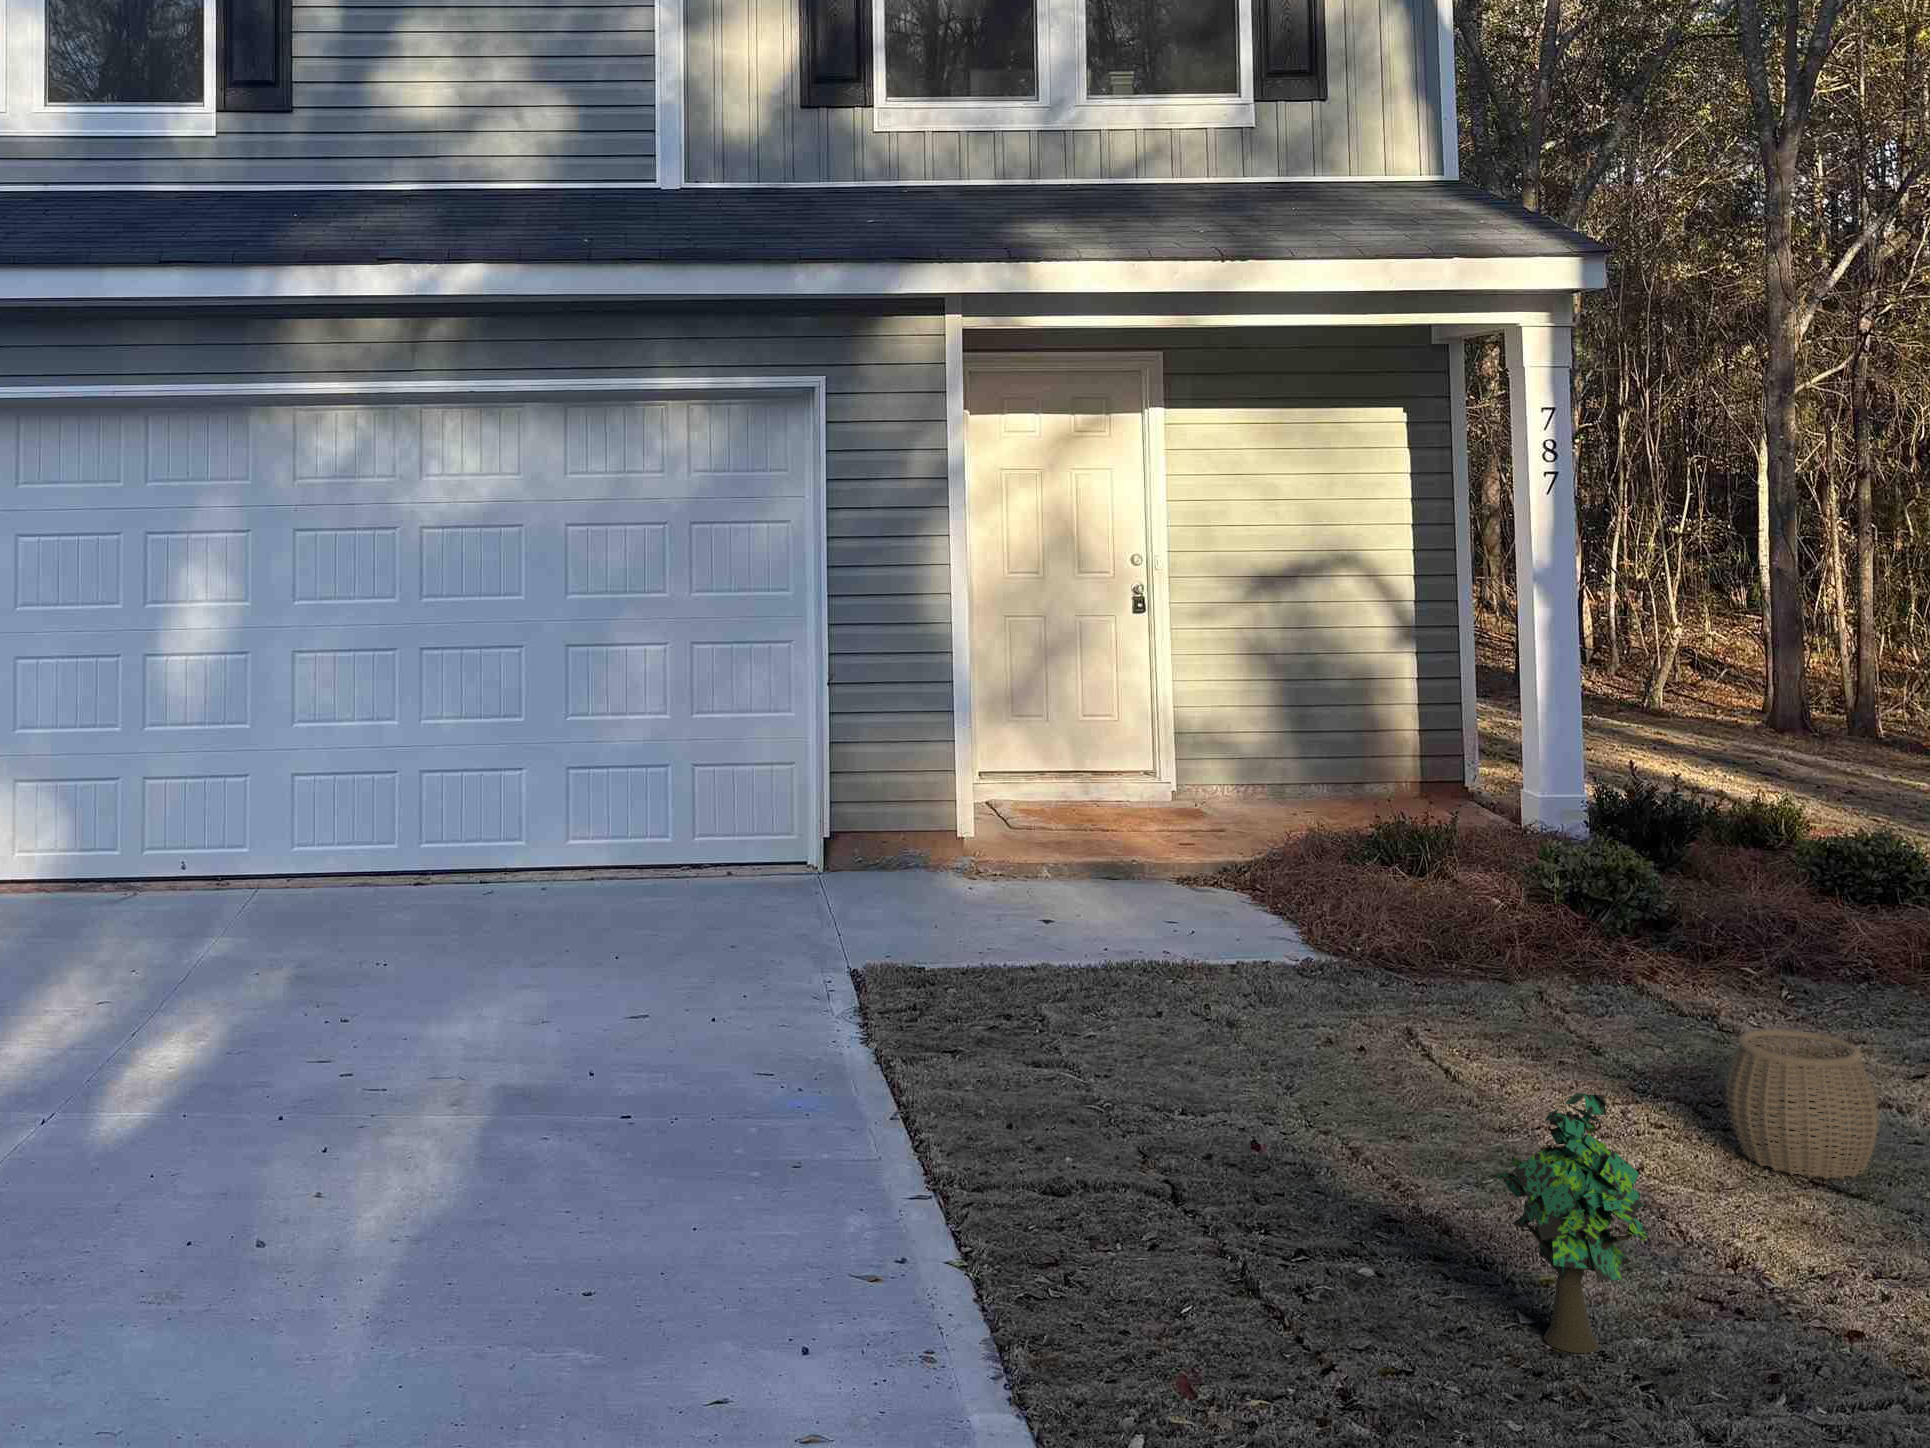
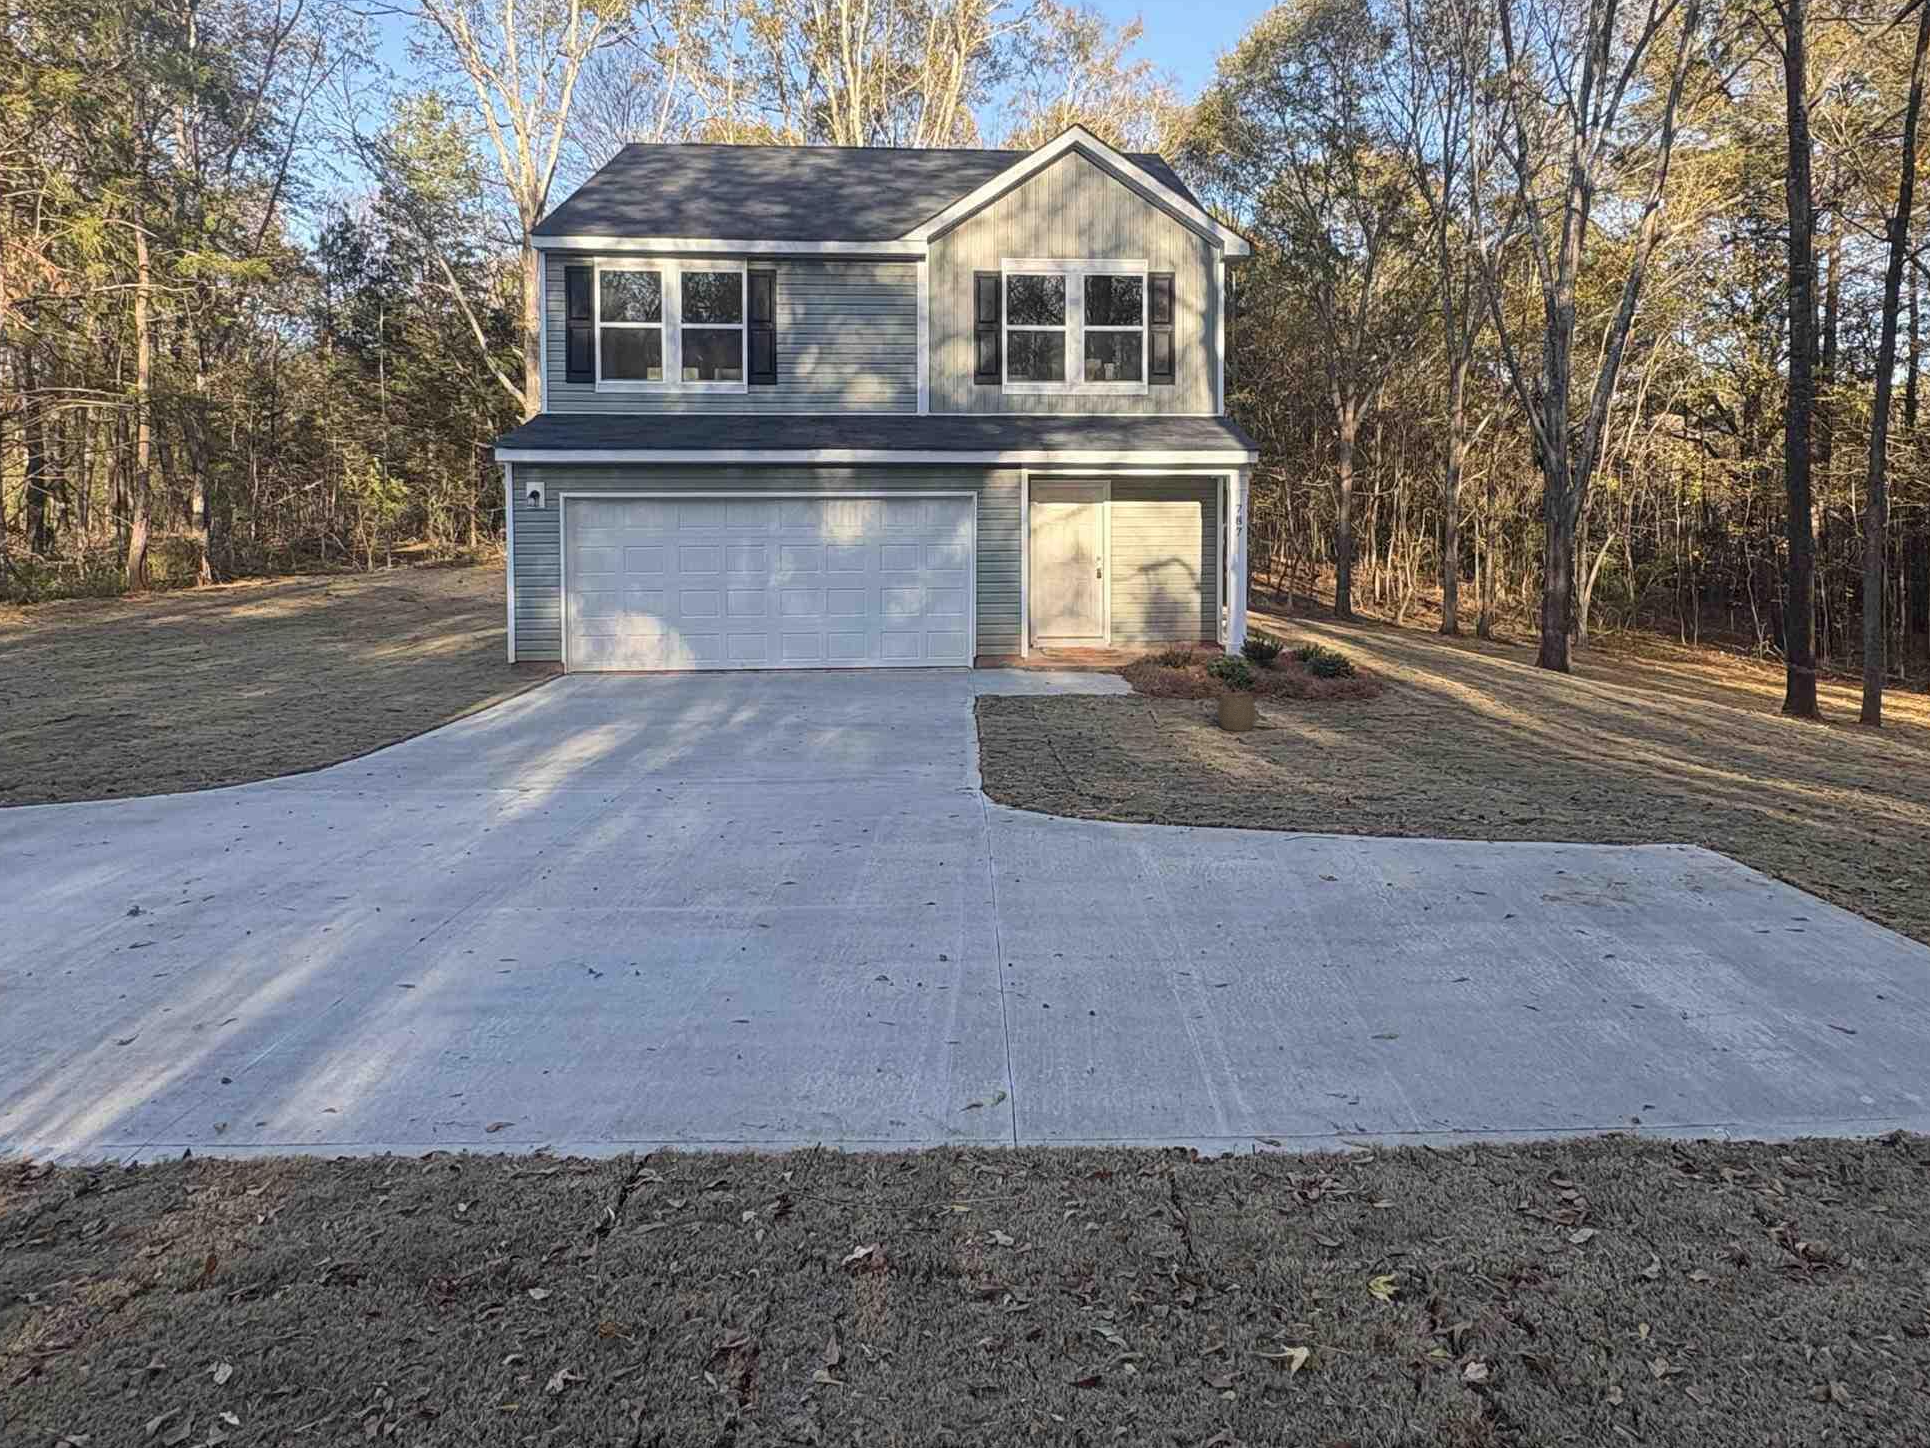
decorative plant: present [1488,1093,1649,1353] -> none [1118,691,1156,754]

